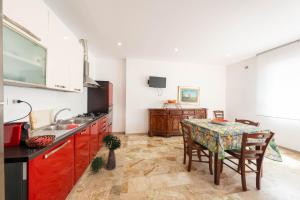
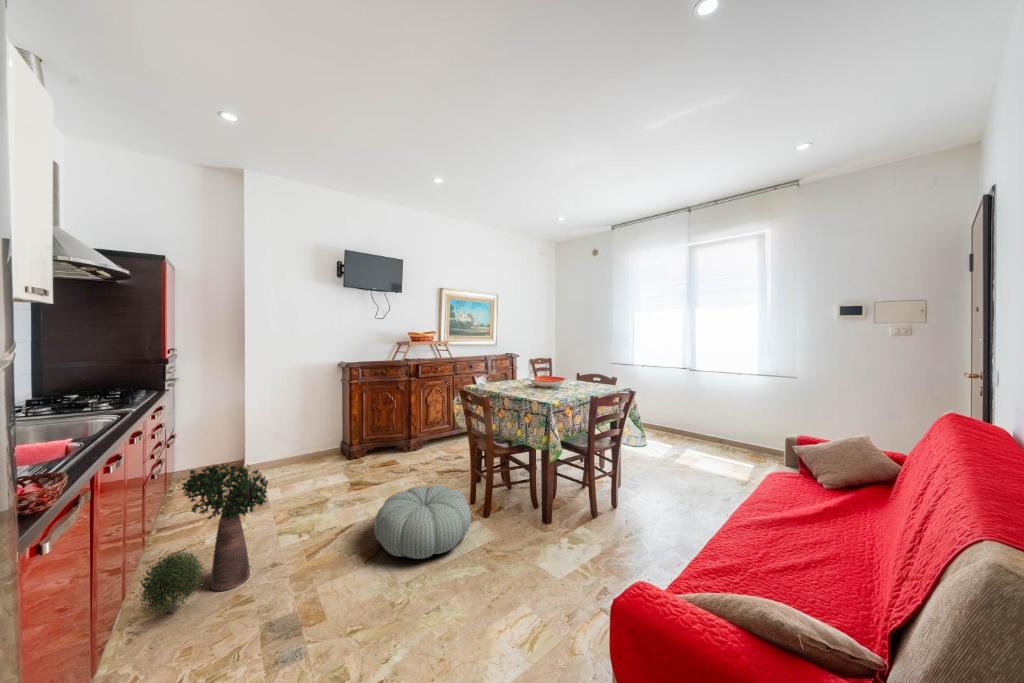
pouf: none [148,153,182,183] -> present [374,485,471,559]

